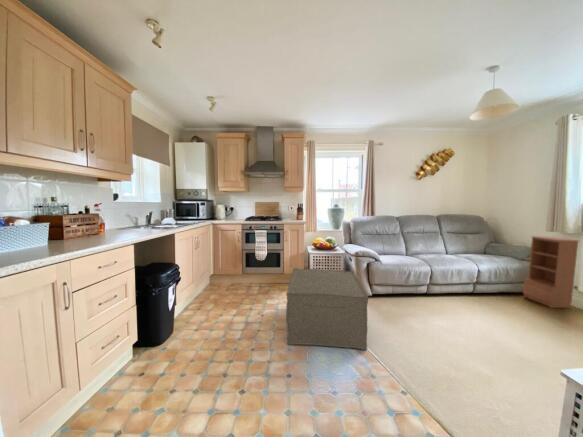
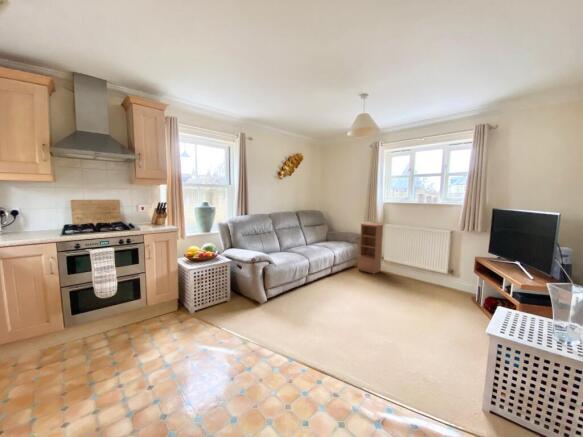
ottoman: present [286,268,368,350] -> none [188,281,303,400]

